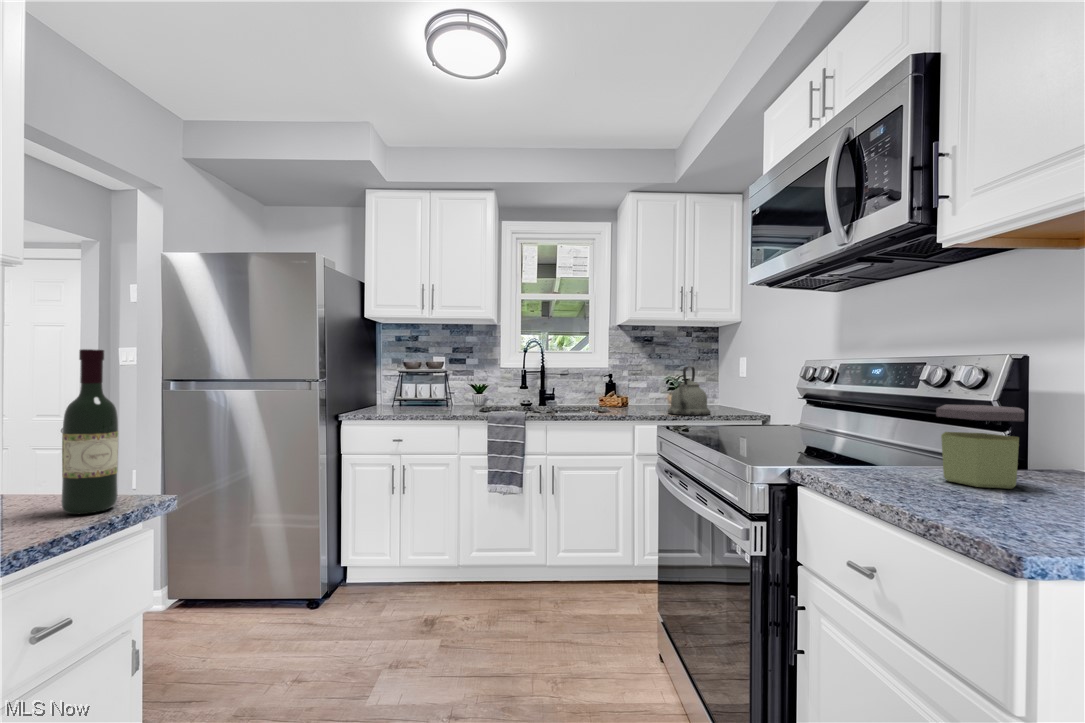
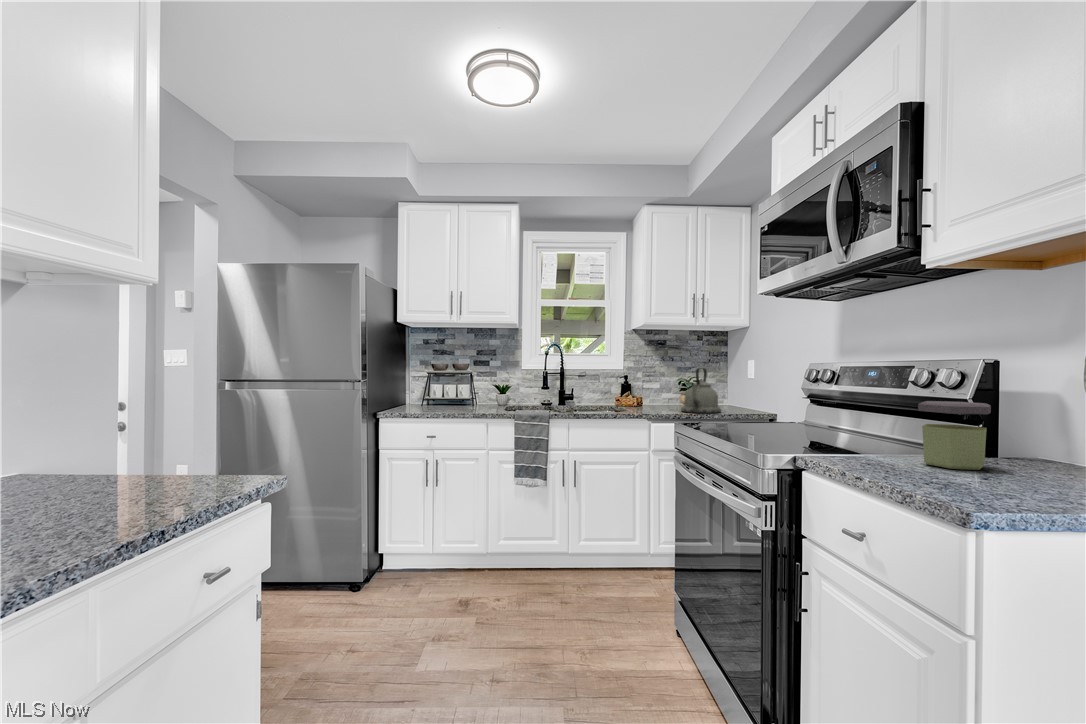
wine bottle: present [61,349,118,514] -> none [204,355,244,488]

